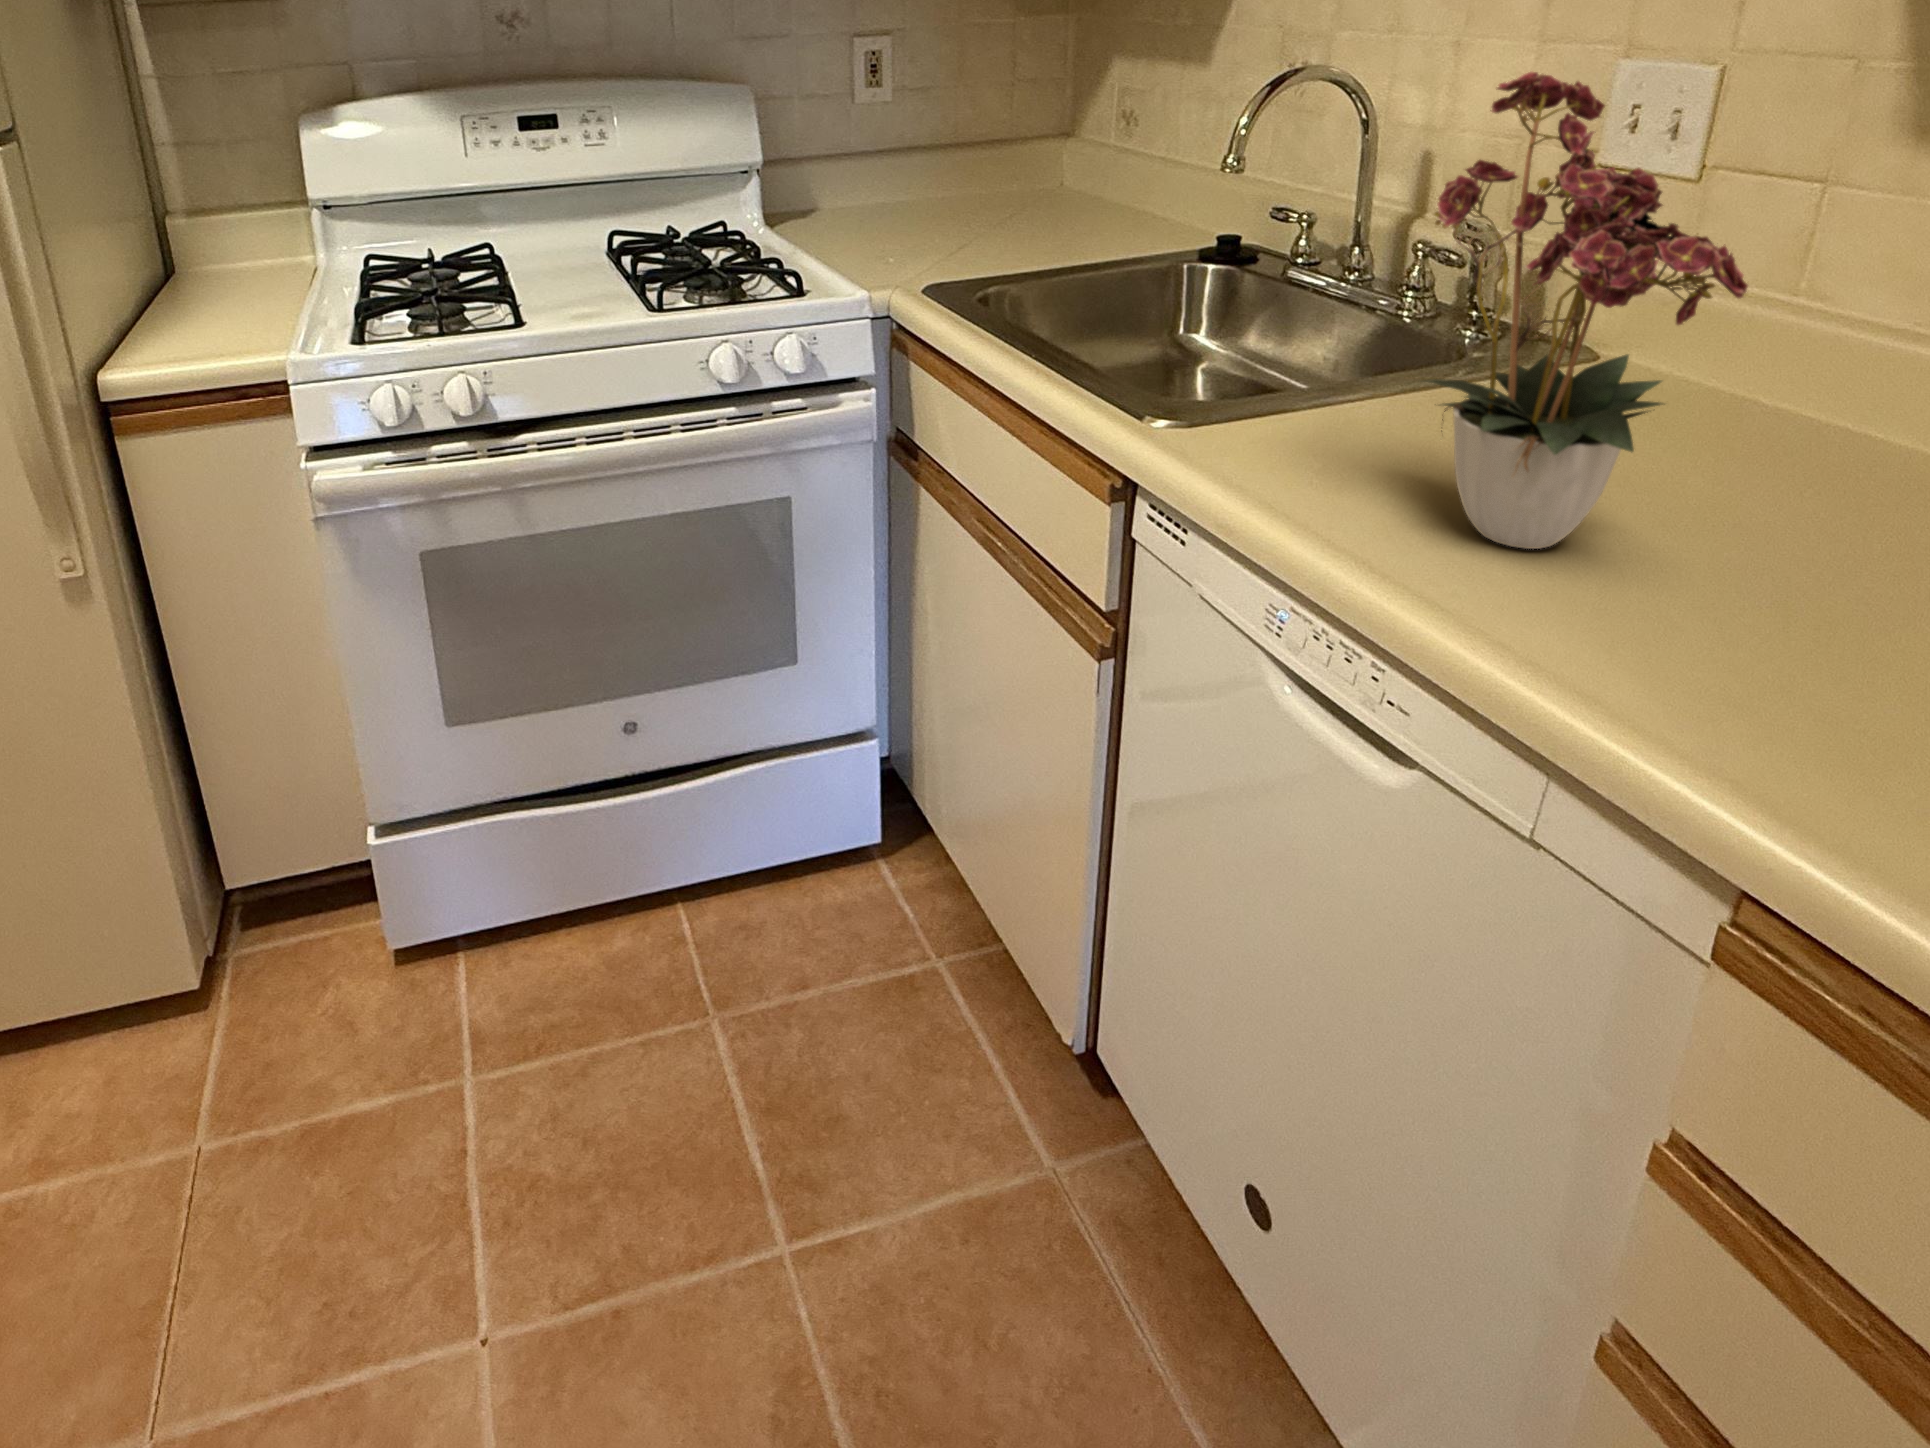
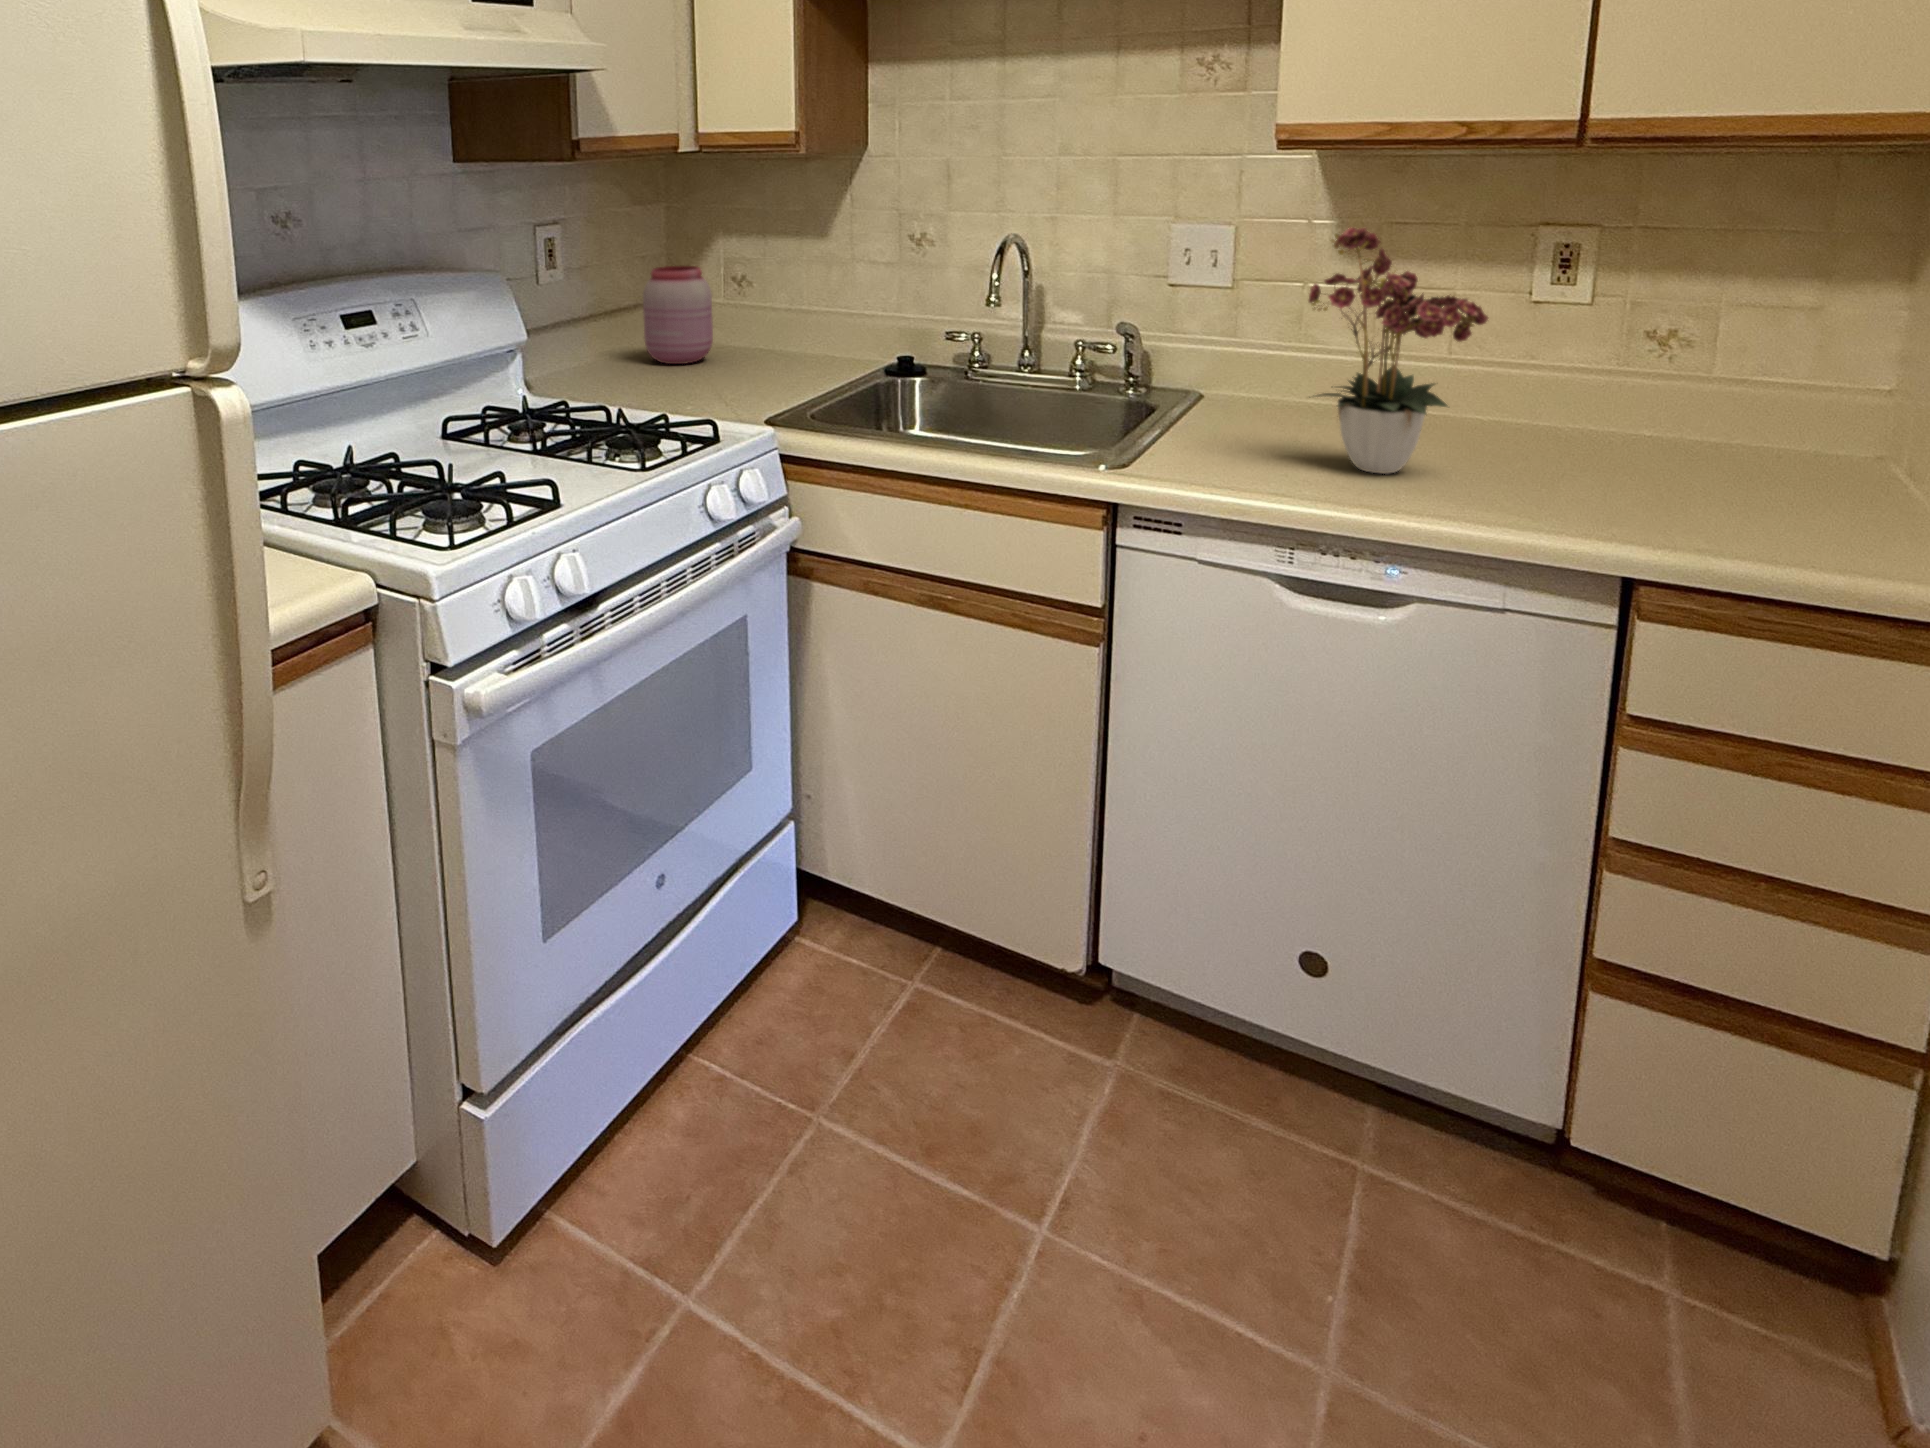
jar: none [964,93,1050,214] -> present [643,266,713,364]

